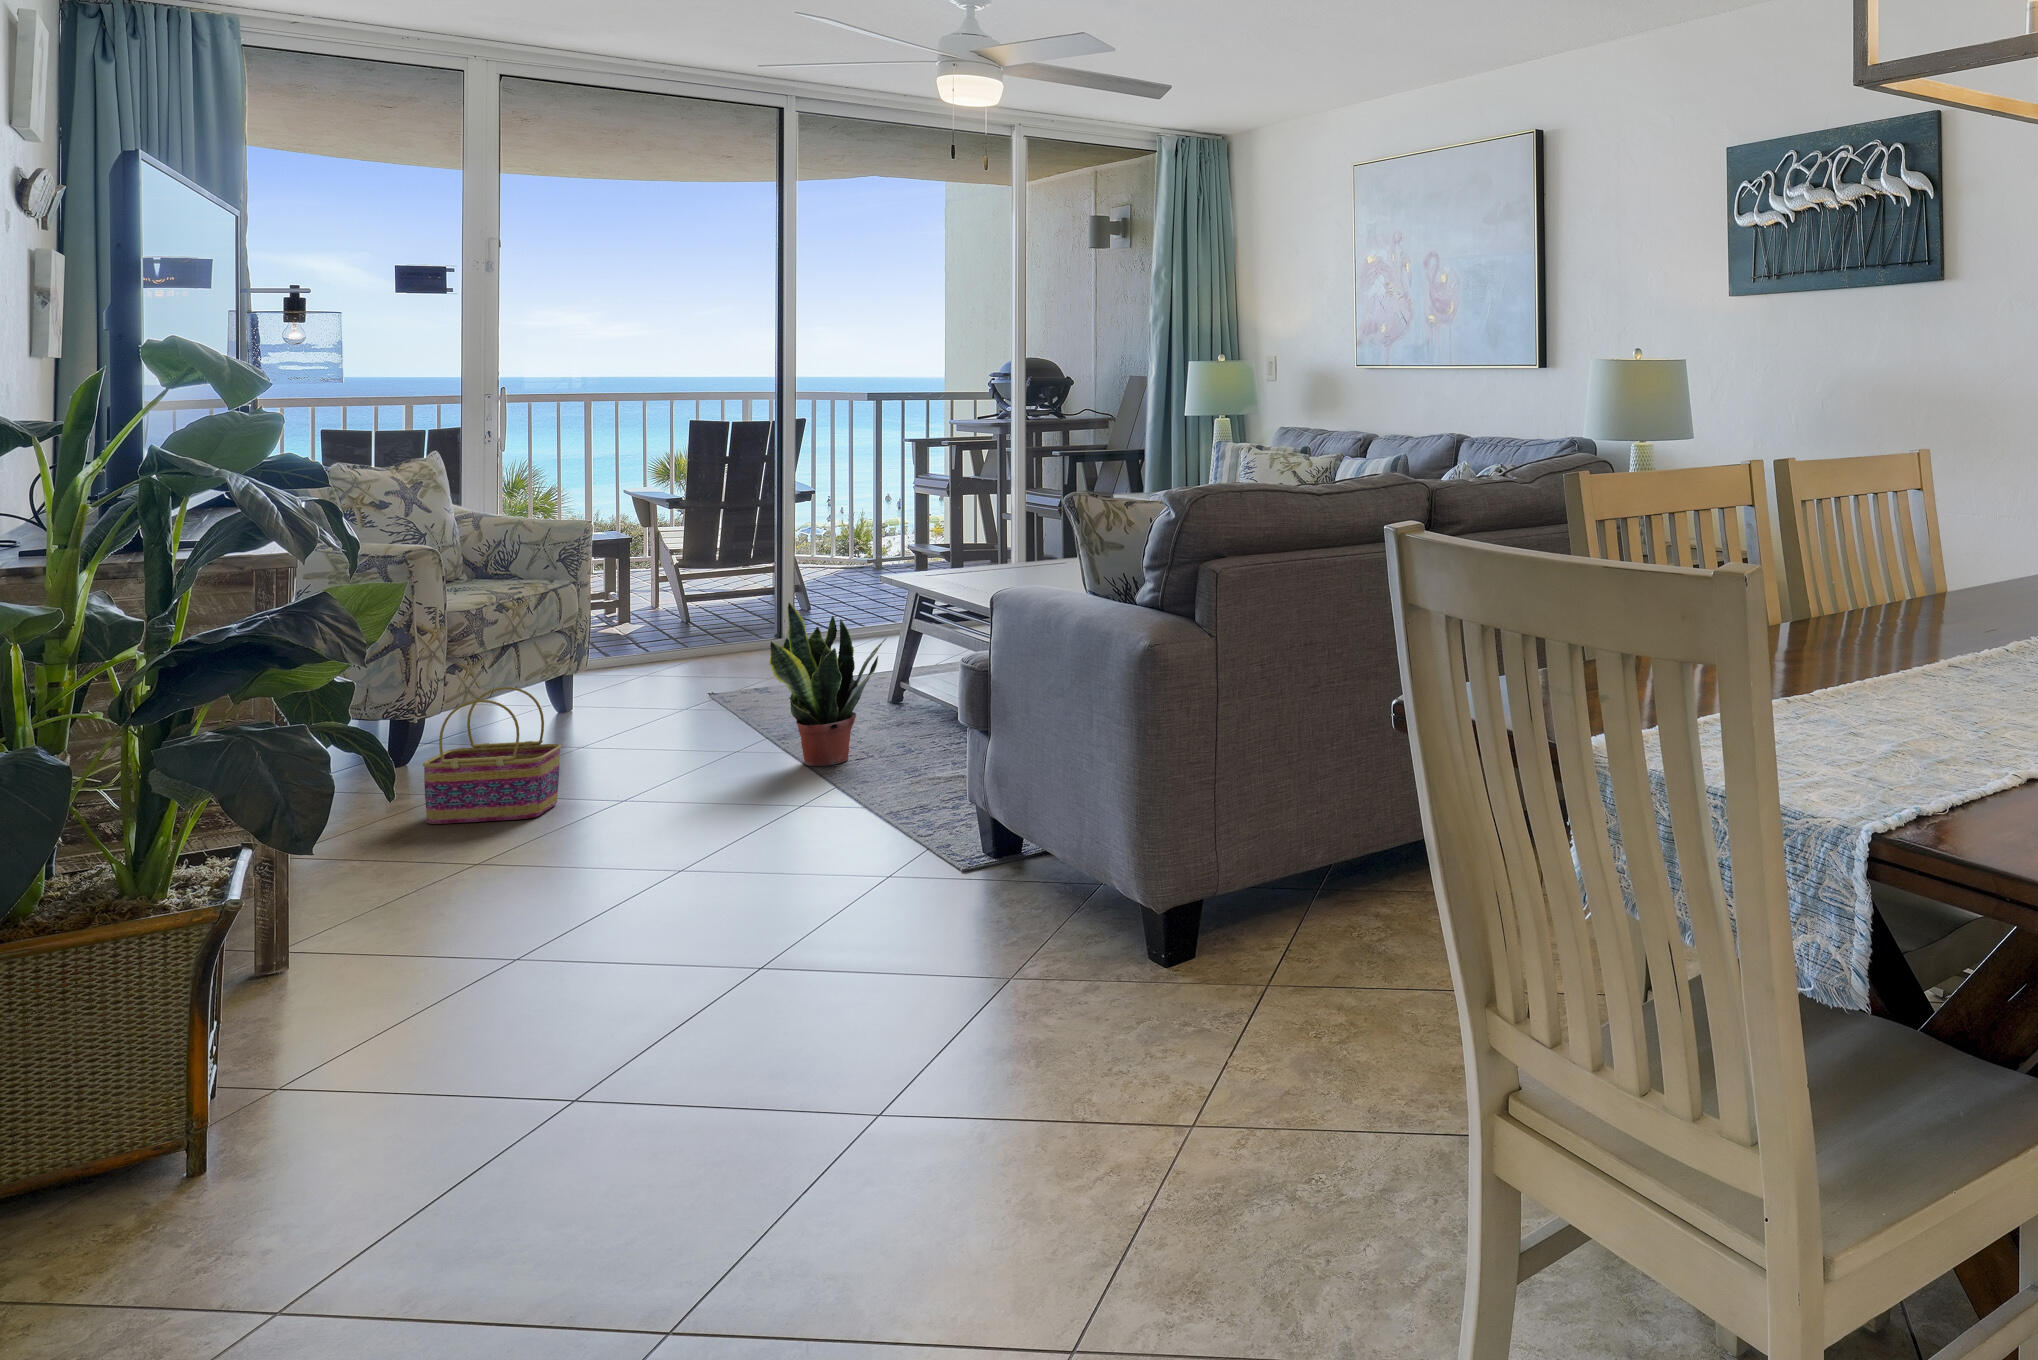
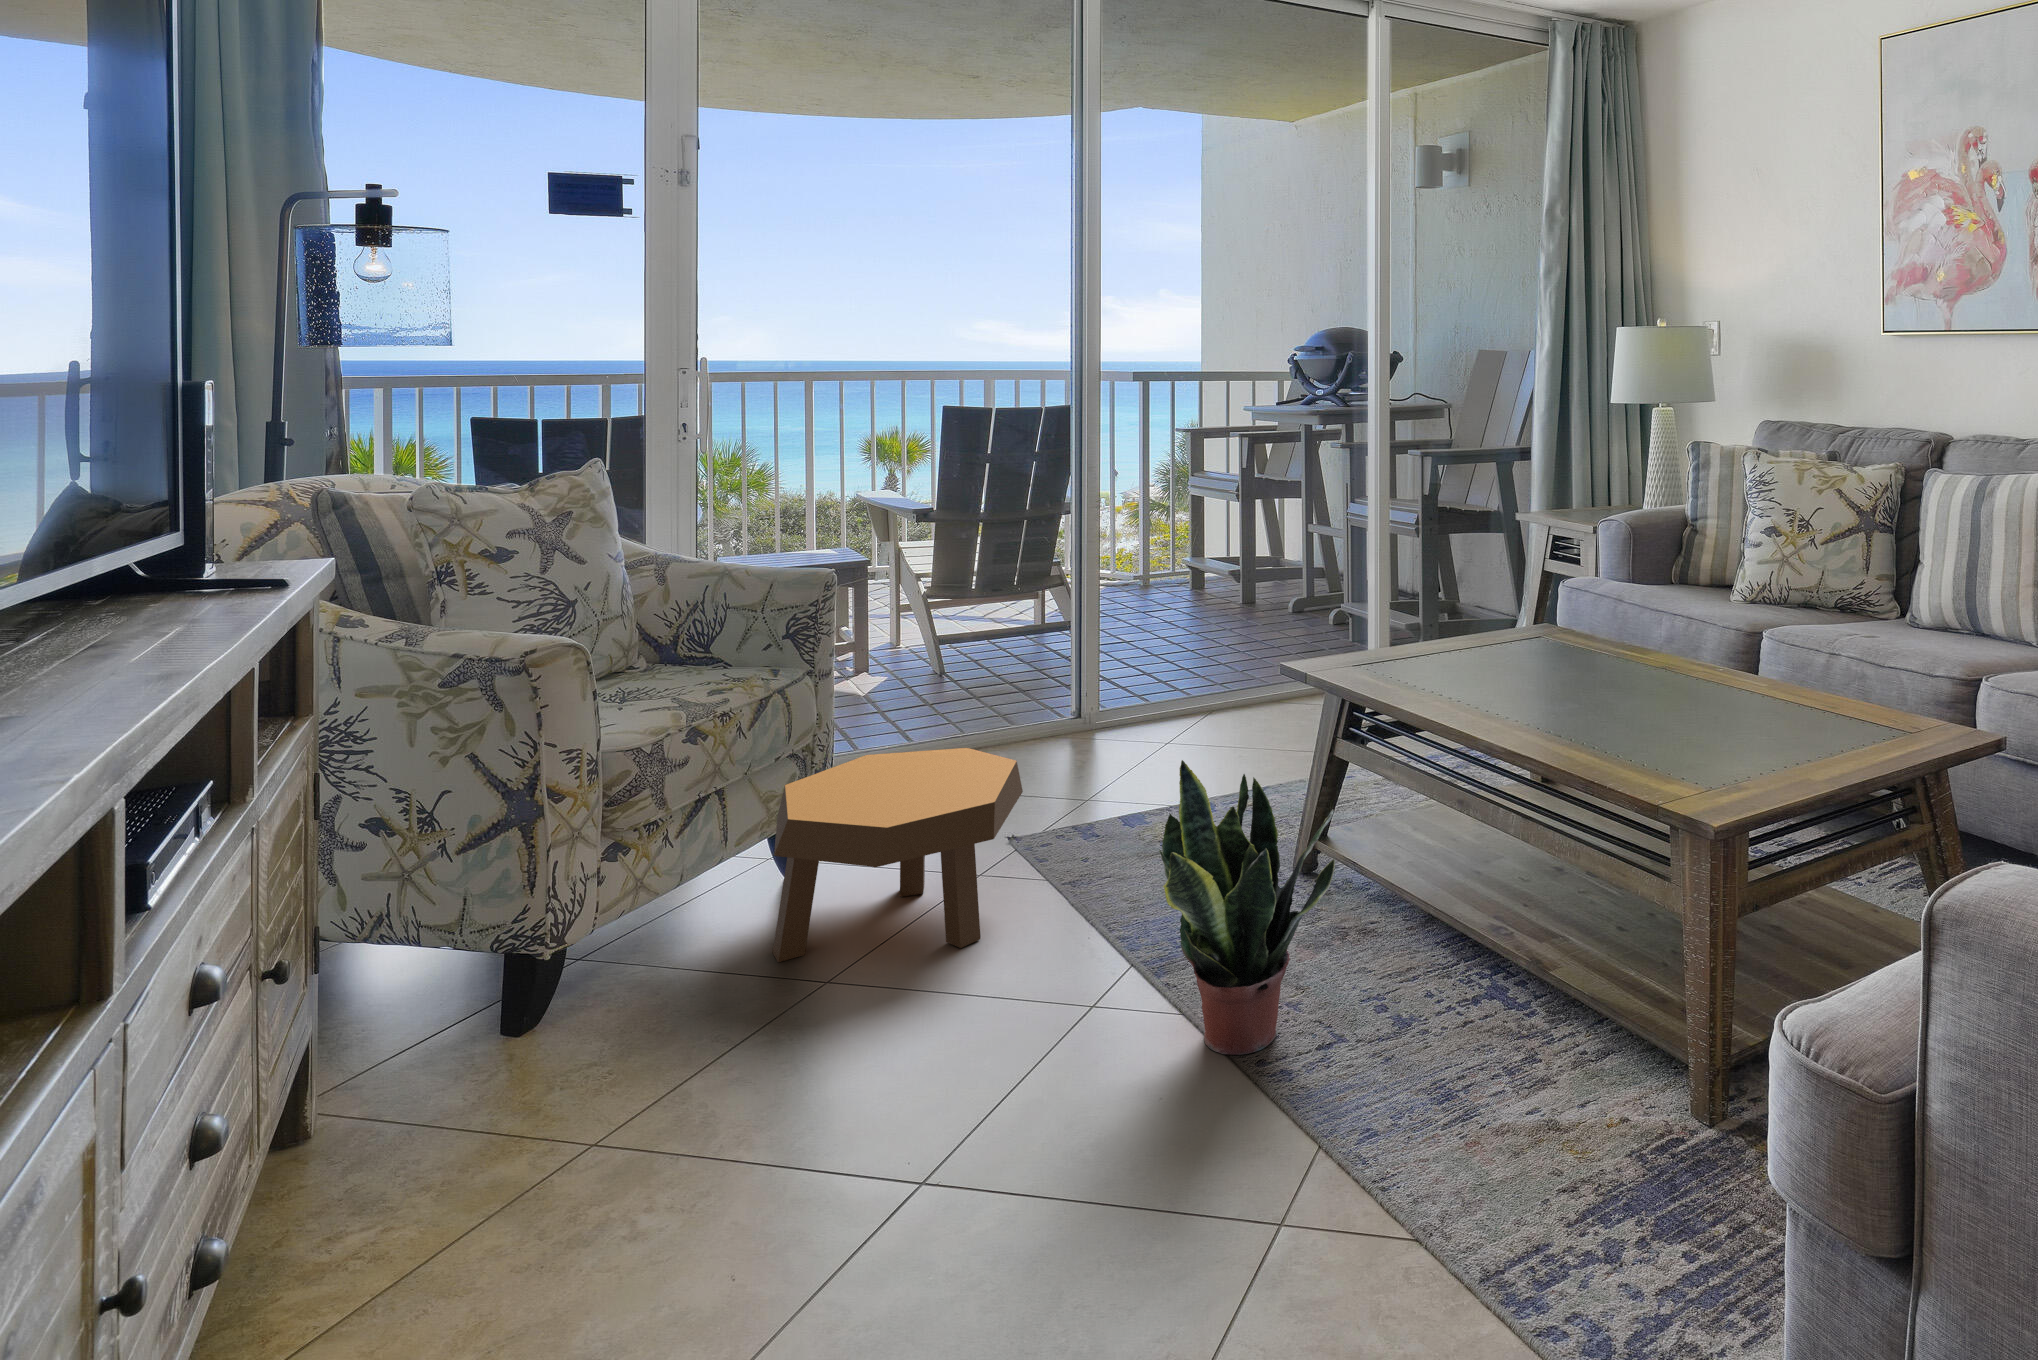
footstool: none [552,632,717,746] -> present [773,748,1023,962]
basket: present [423,687,561,824] -> none [529,964,801,1275]

